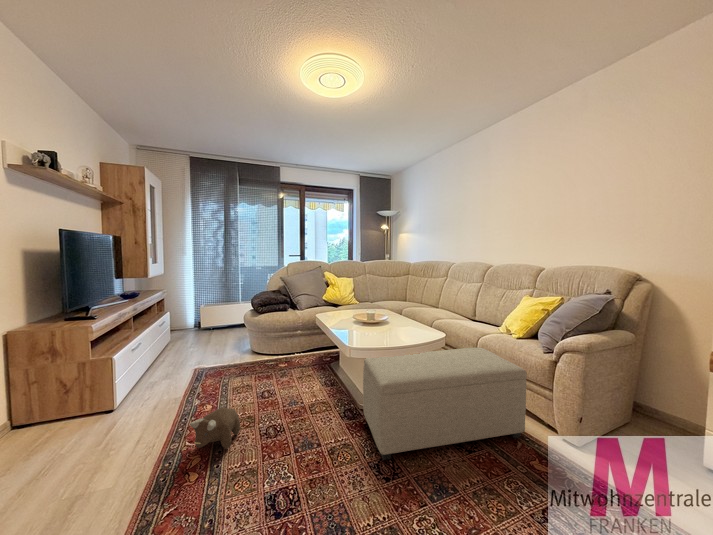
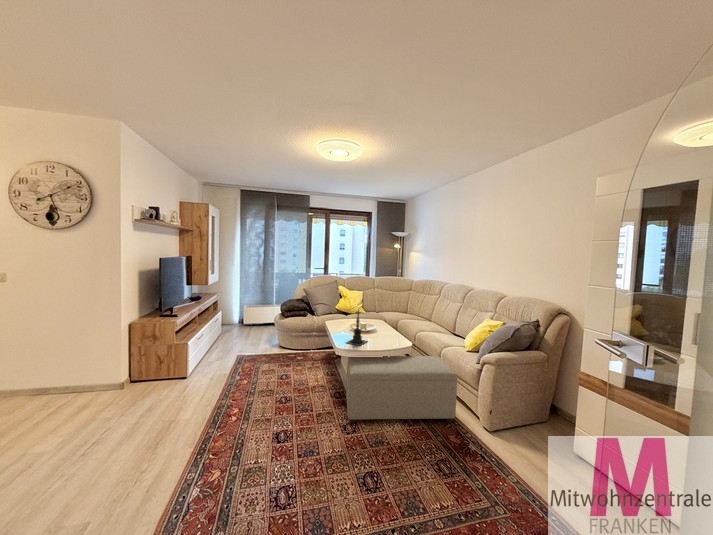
candle holder: none [356,288,386,342] -> present [346,311,367,346]
plush toy: present [190,408,240,449] -> none [234,381,264,406]

